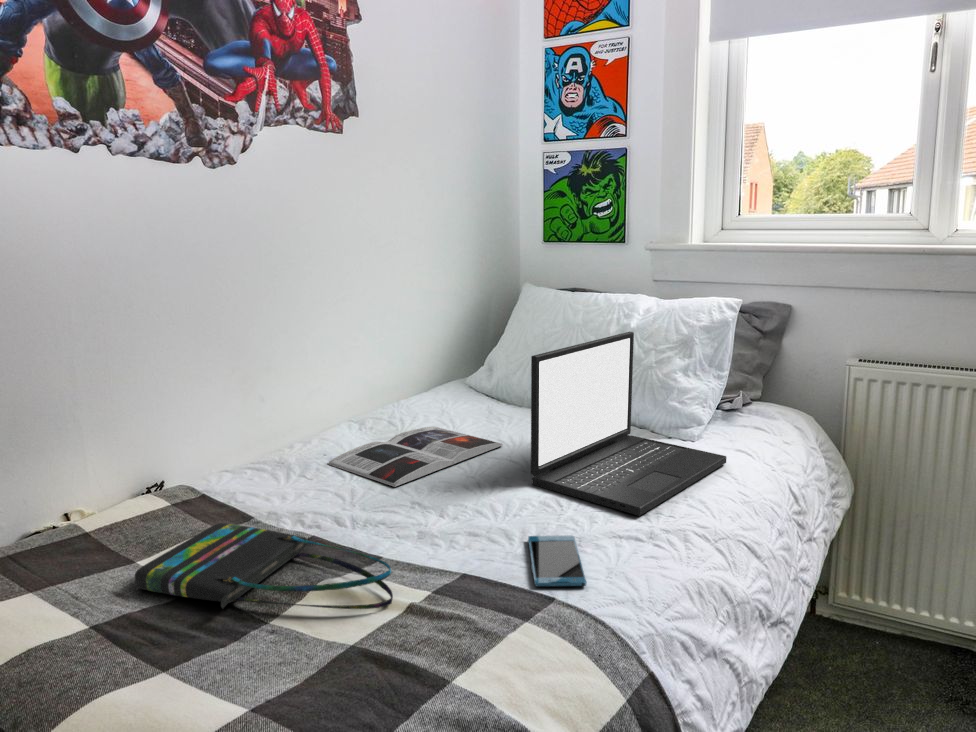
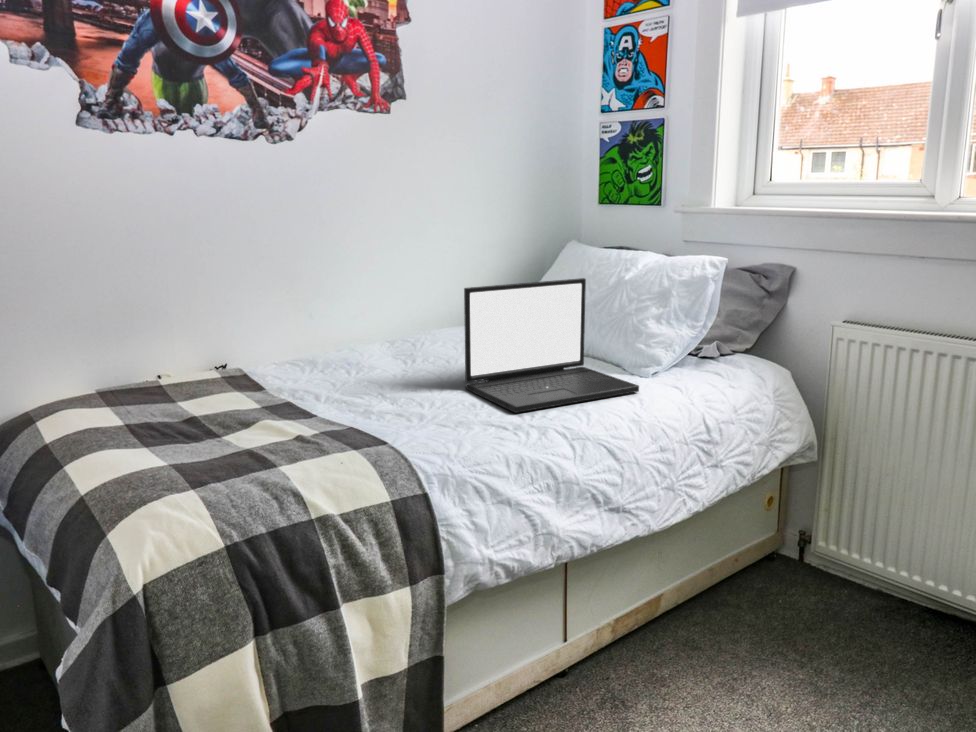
magazine: present [328,427,503,487] -> none [340,349,478,381]
tote bag: present [135,523,393,609] -> none [161,384,296,434]
smartphone: present [528,536,586,586] -> none [389,413,449,440]

